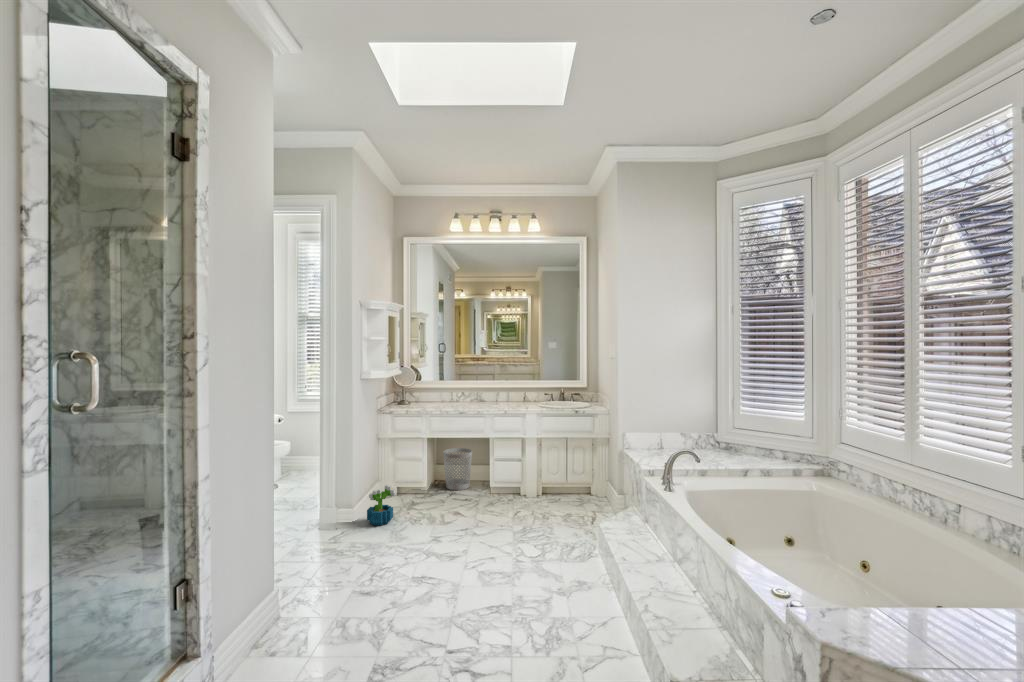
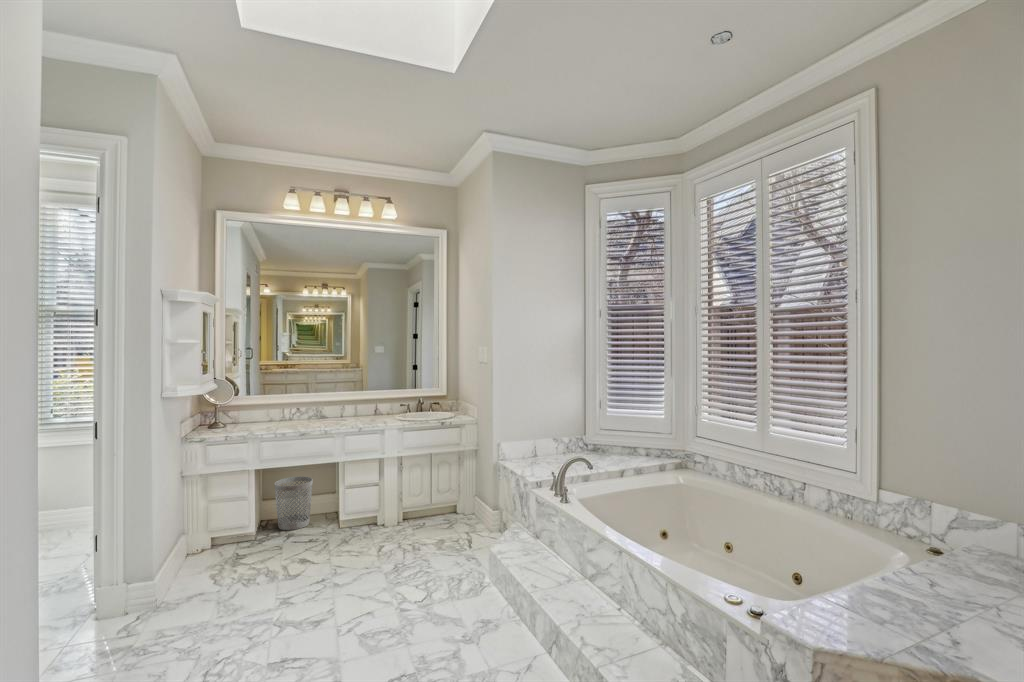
decorative plant: present [367,485,396,525] -> none [176,539,220,598]

